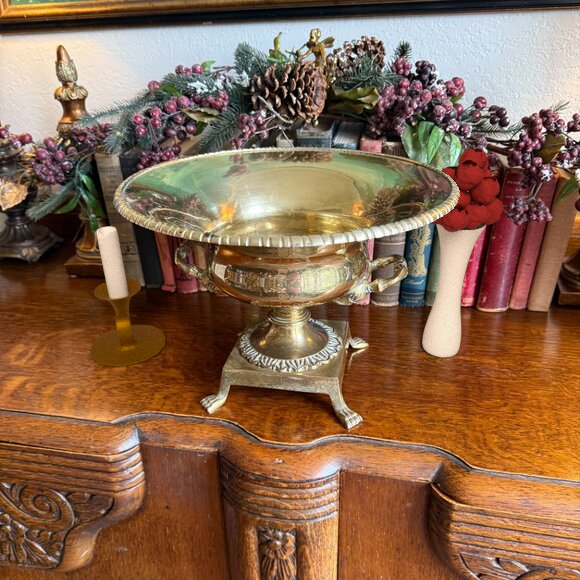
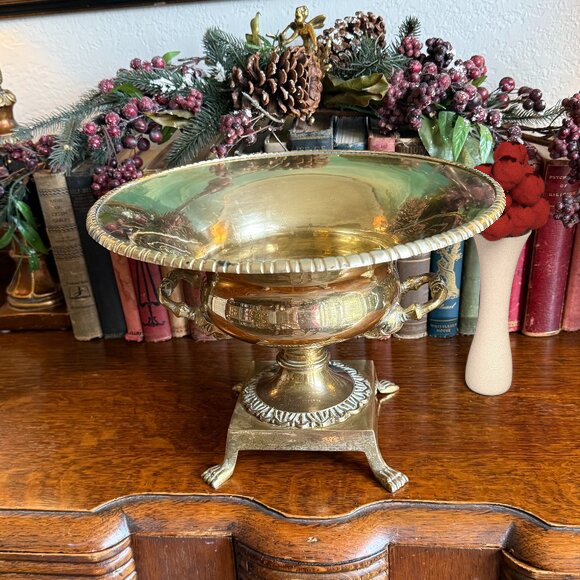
candlestick: present [90,226,166,366] -> none [46,264,142,442]

